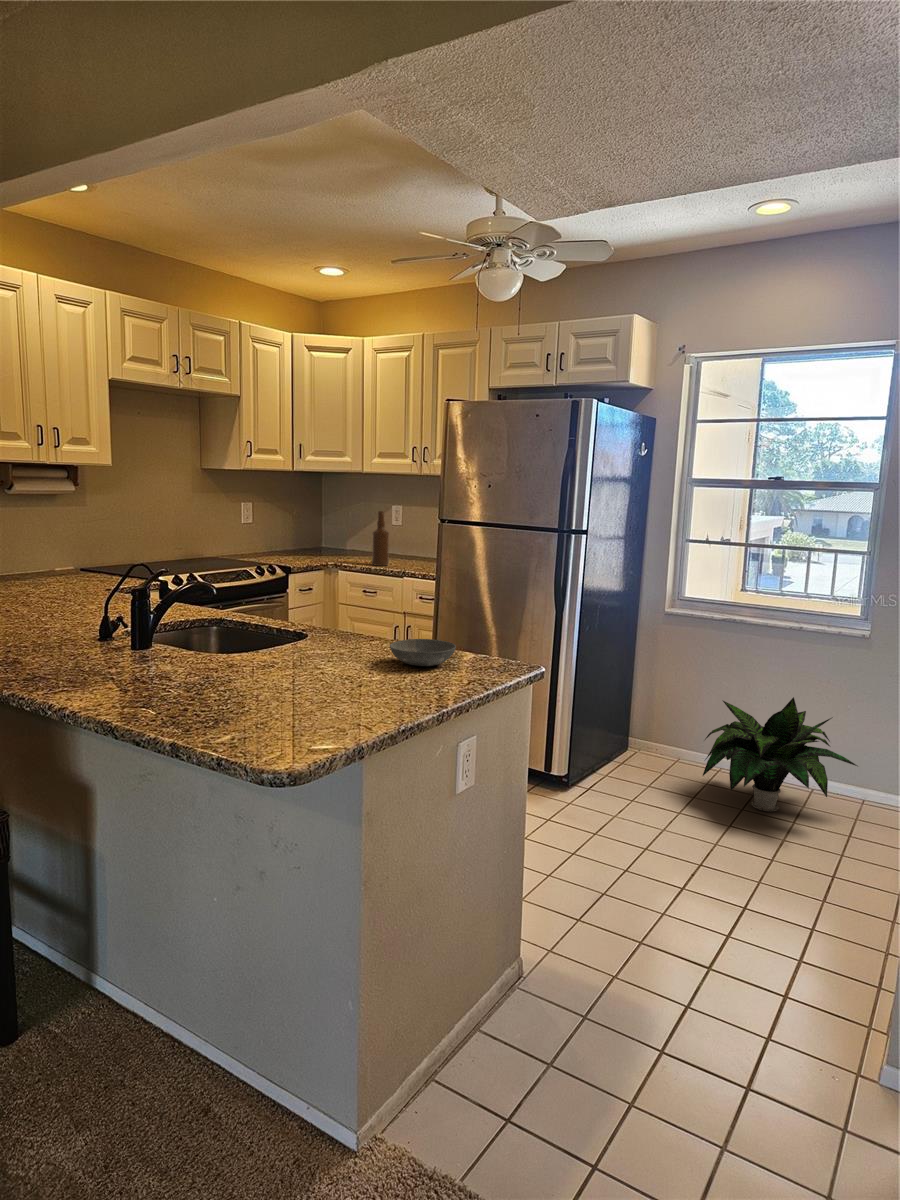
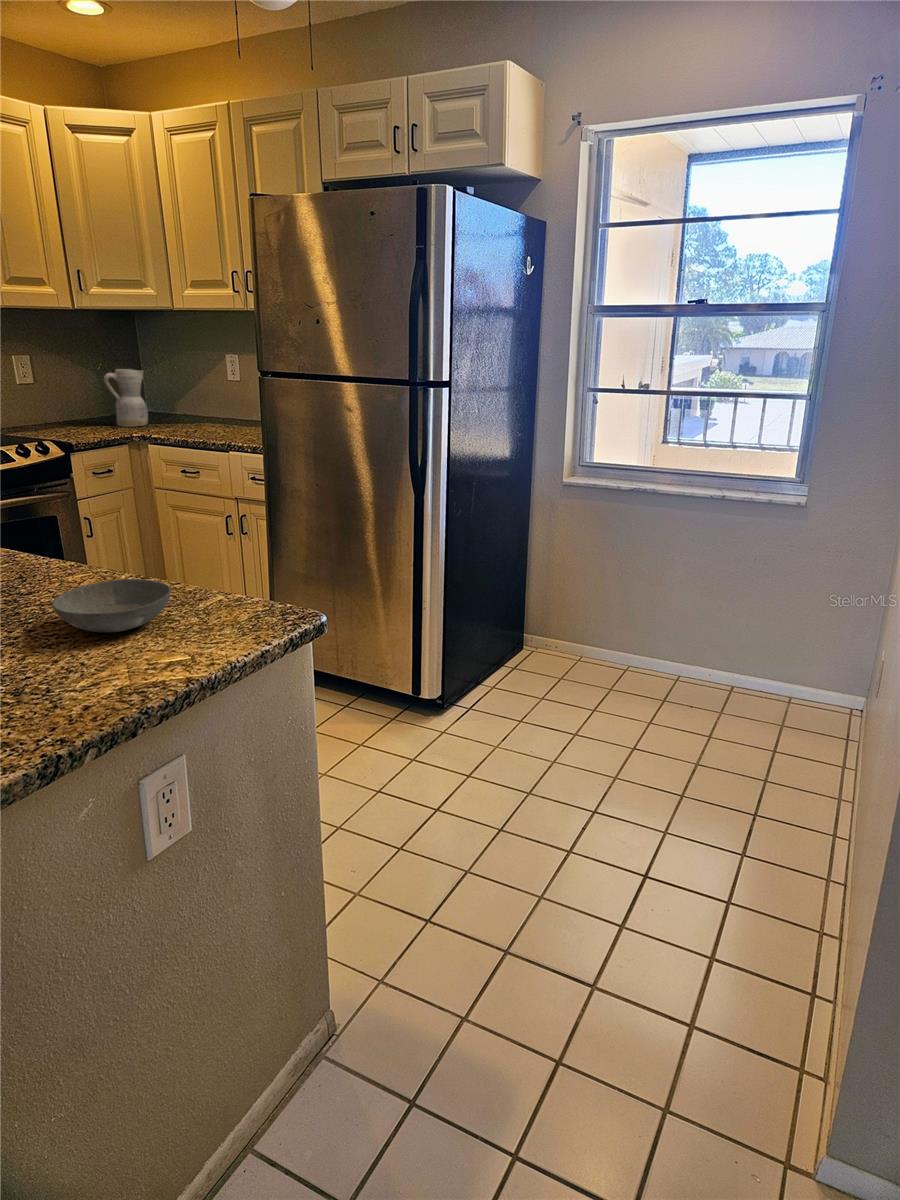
bottle: present [372,511,389,566] -> none [186,361,213,435]
ceramic pitcher: none [307,515,336,558] -> present [104,369,148,427]
potted plant: present [703,697,857,811] -> none [604,587,792,726]

